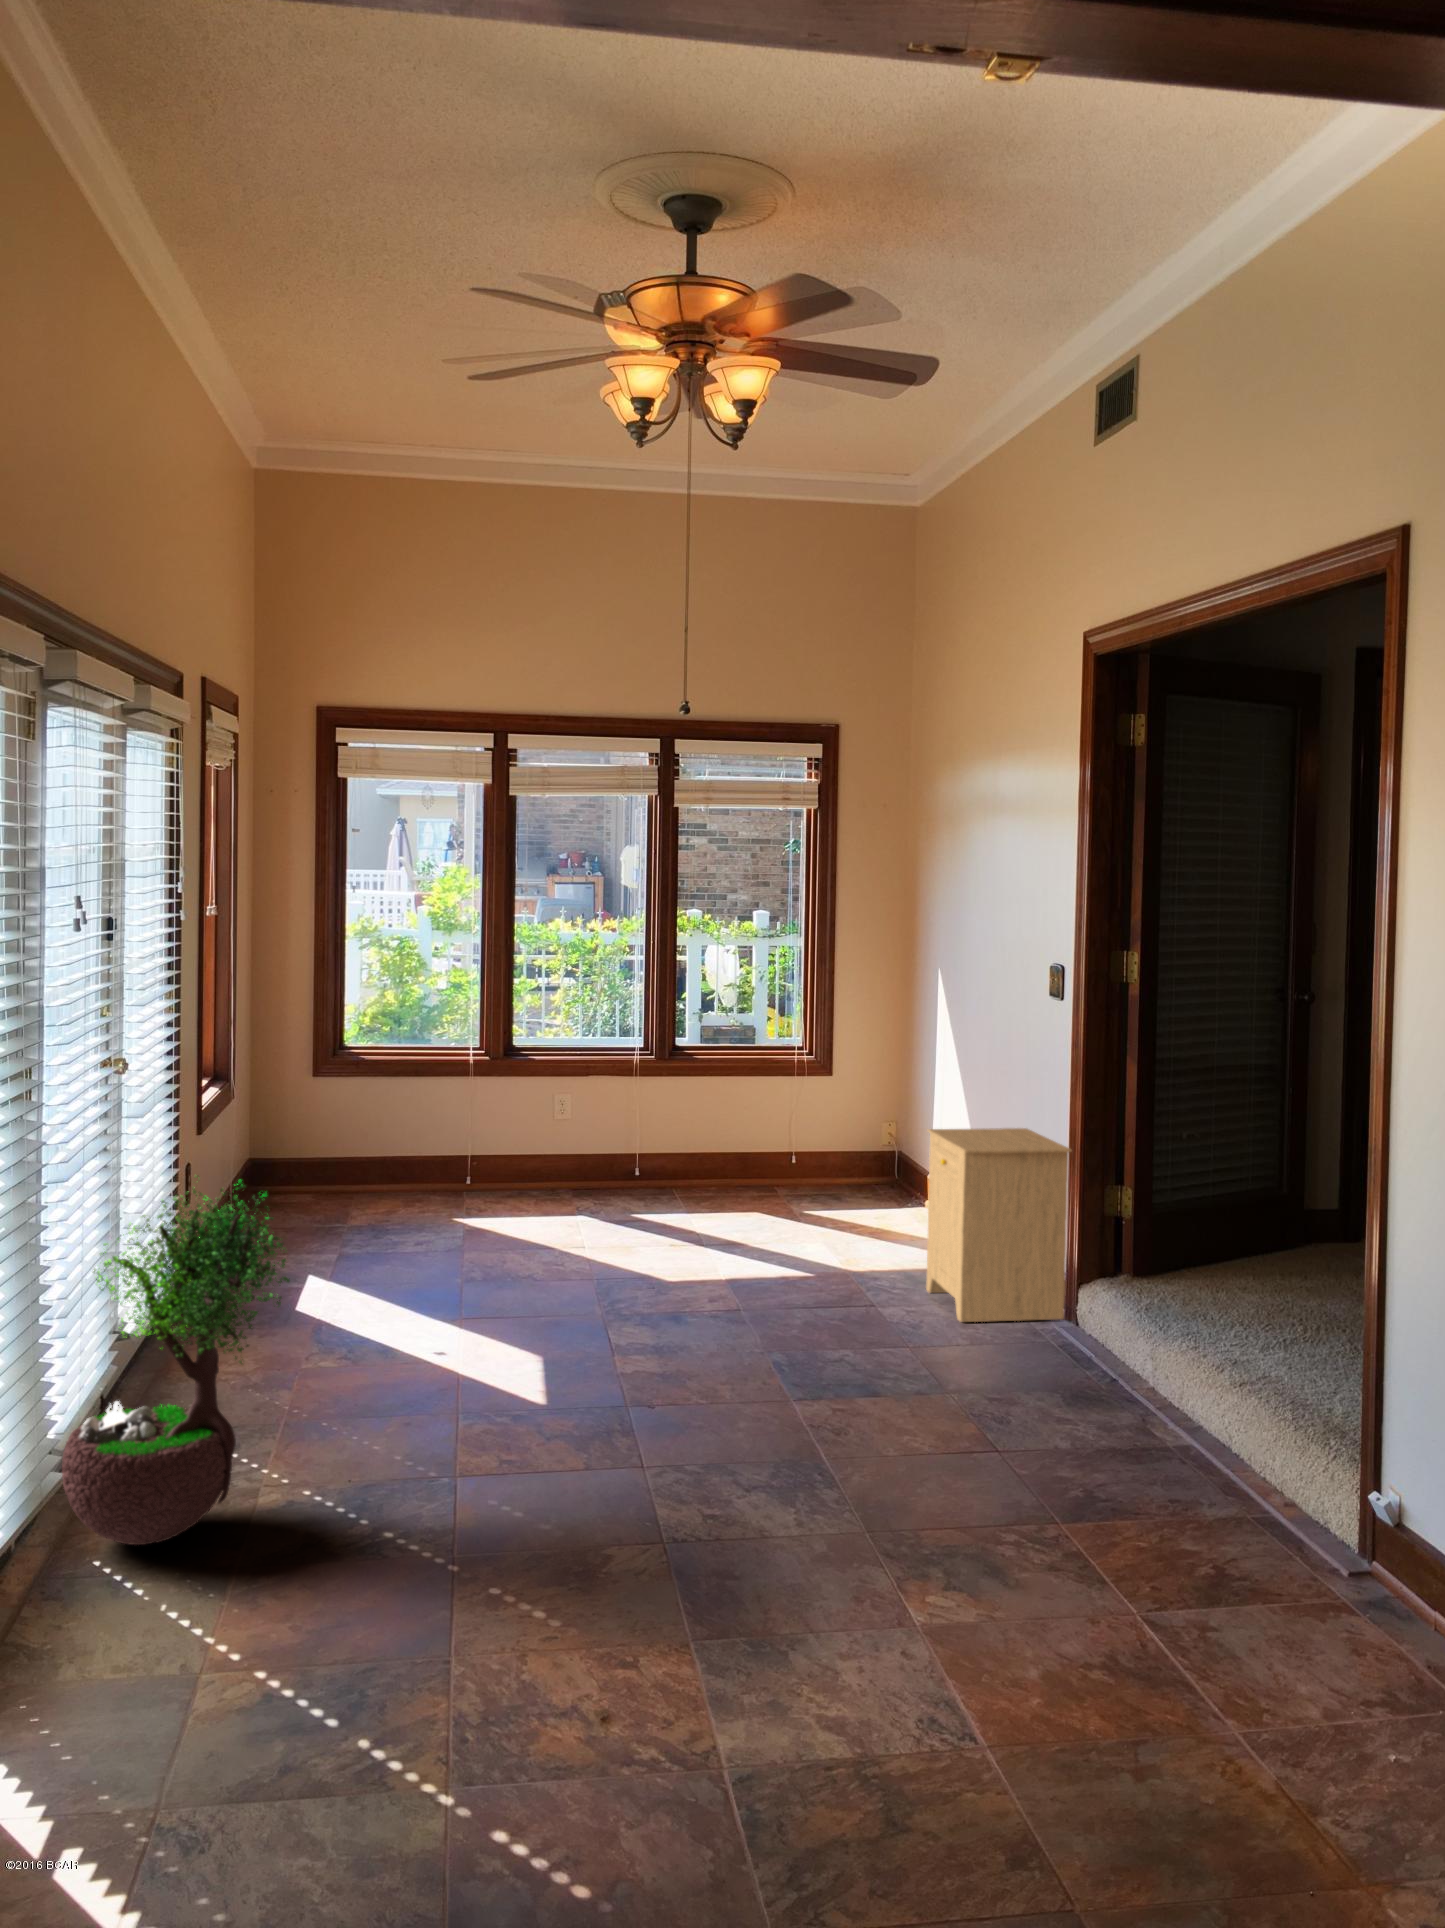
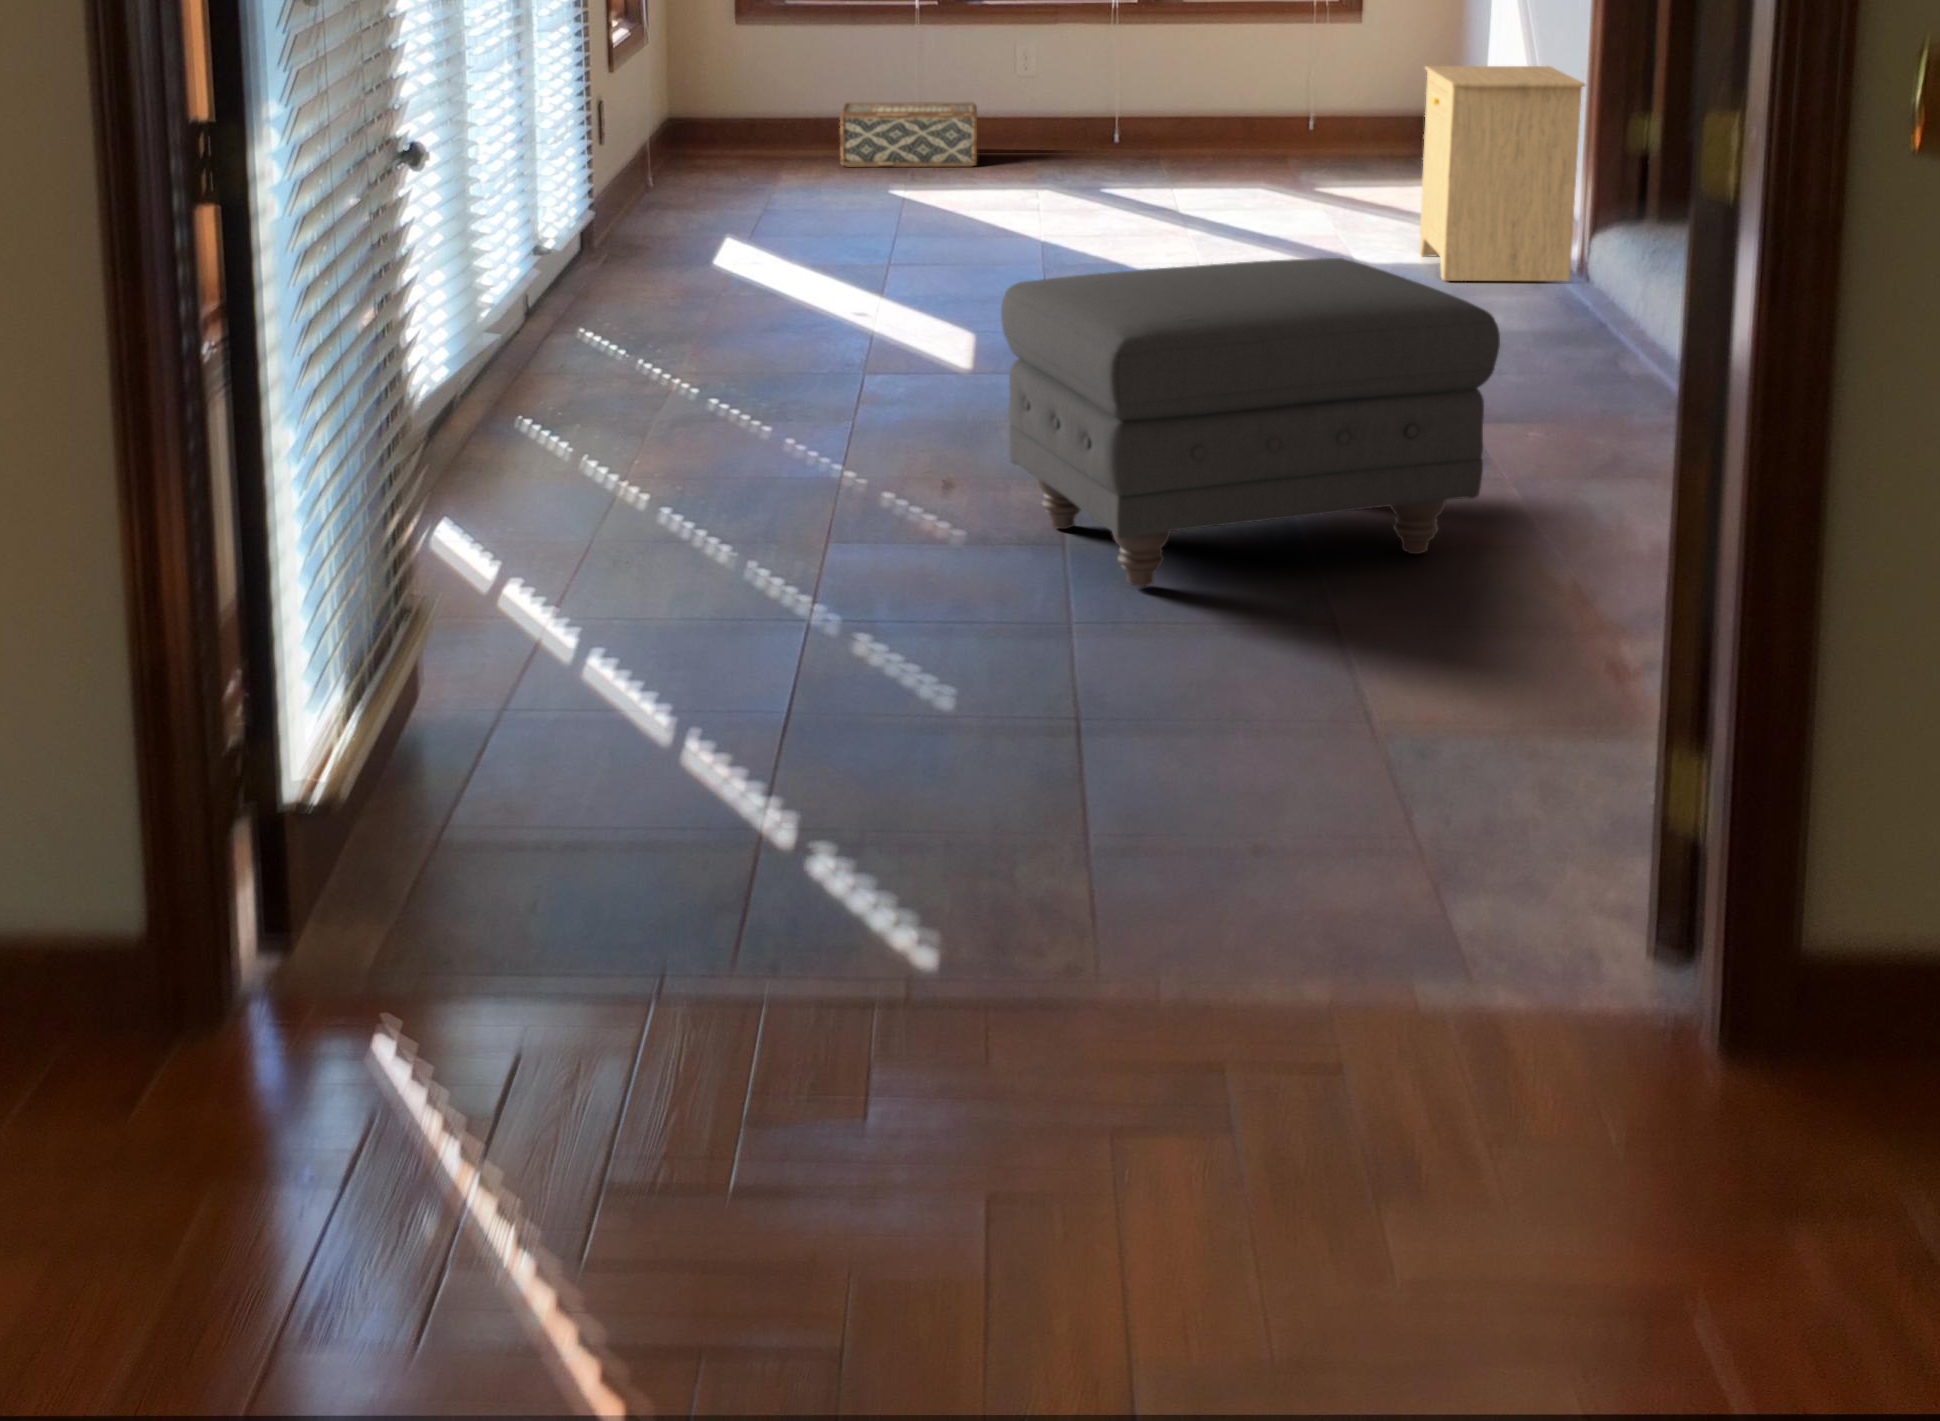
woven basket: none [404,1143,525,1202] -> present [840,102,977,167]
potted tree: present [62,1176,290,1545] -> none [495,62,690,406]
ottoman: none [650,1380,1183,1821] -> present [1001,258,1500,587]

